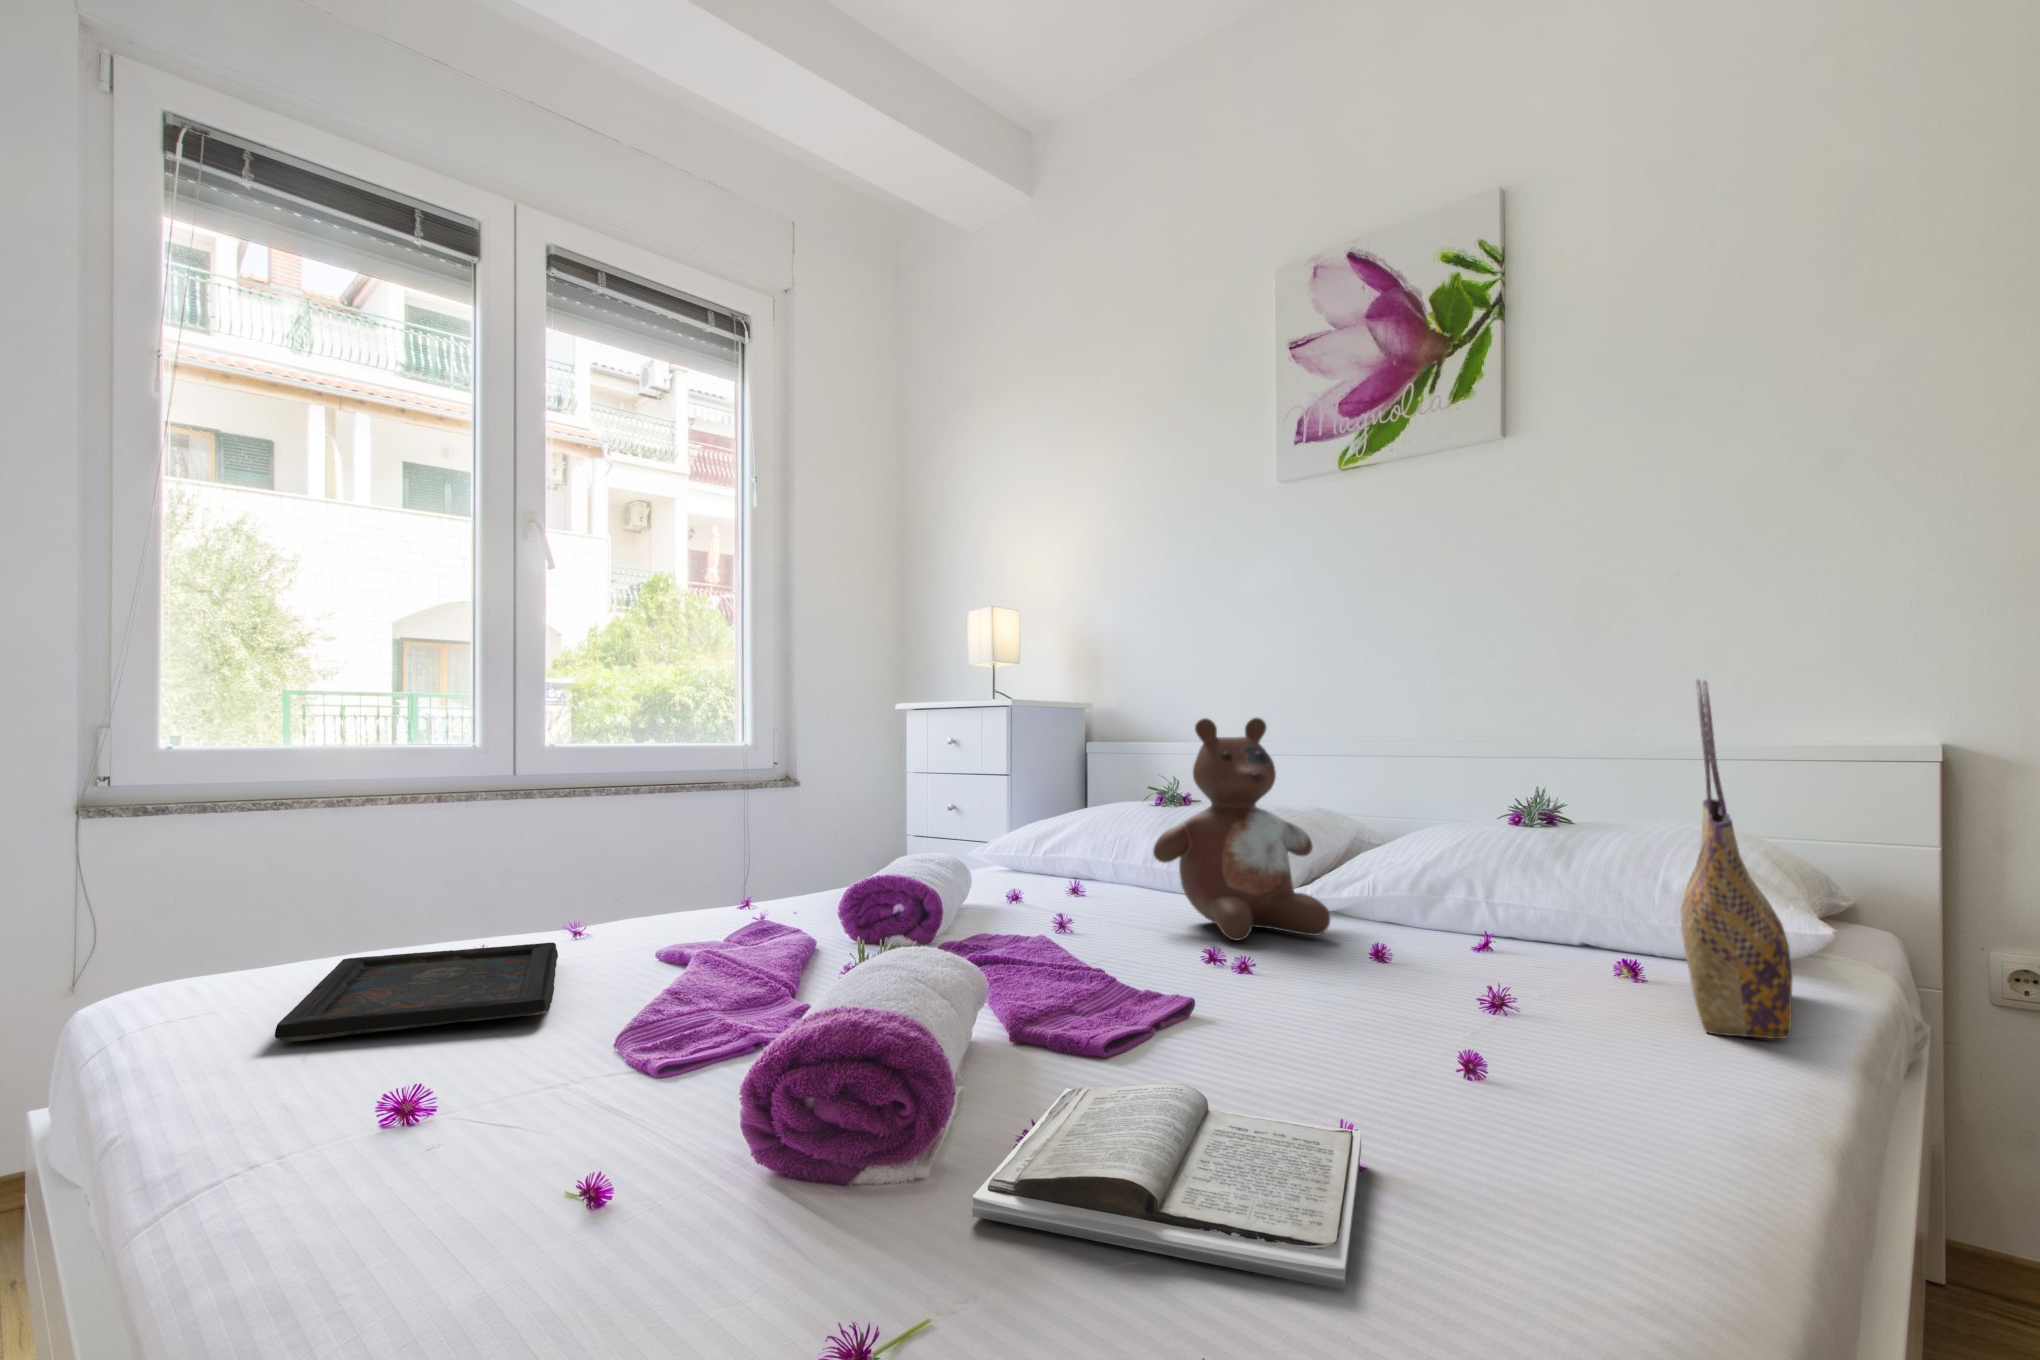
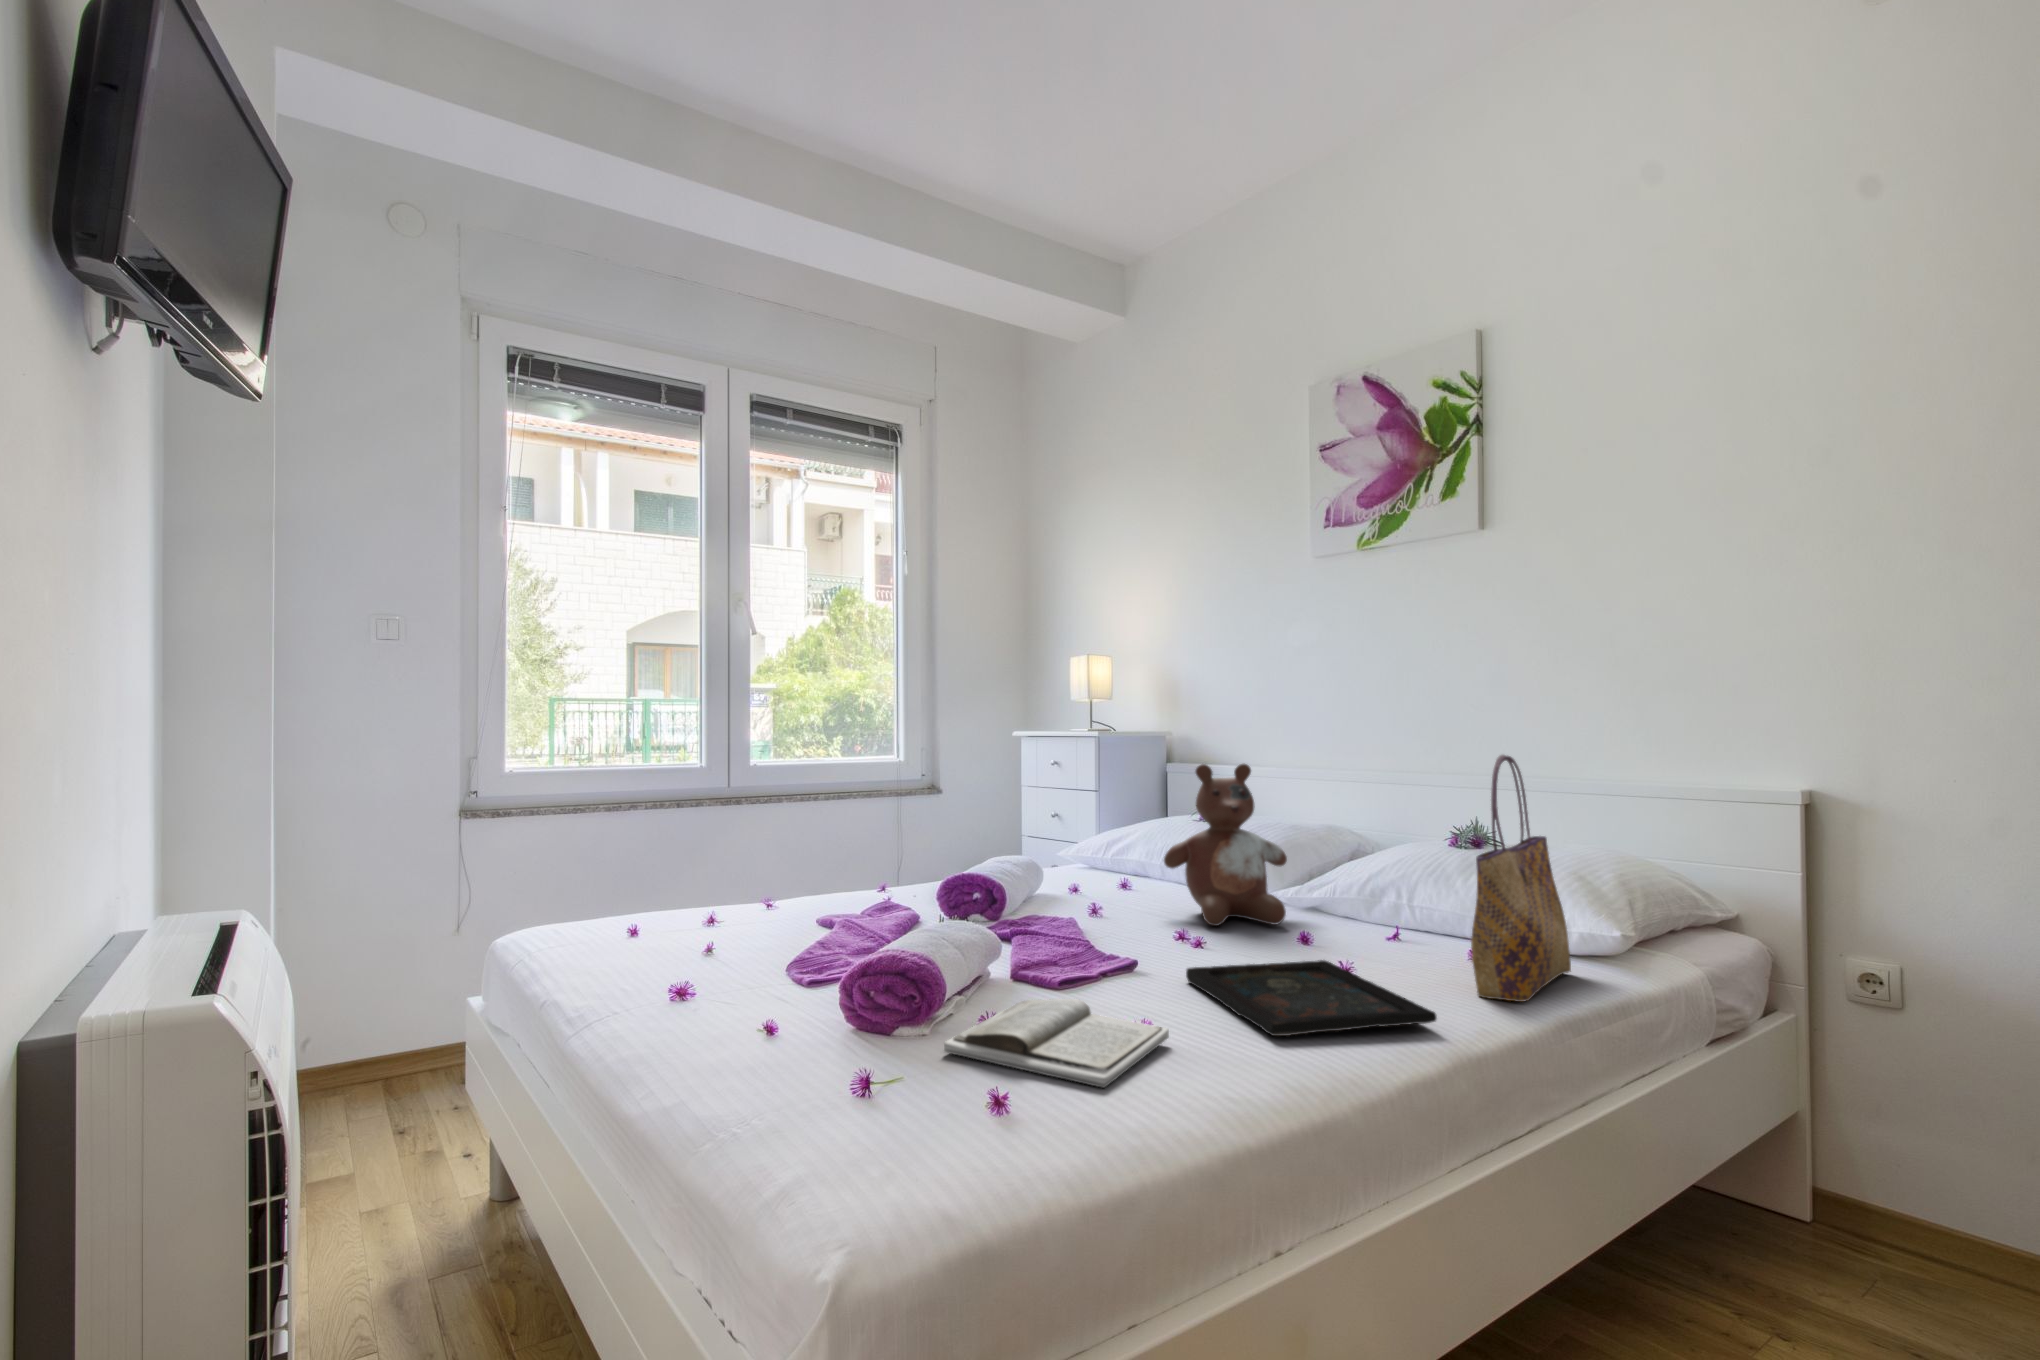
tray: present [275,943,558,1042] -> present [1186,960,1437,1036]

